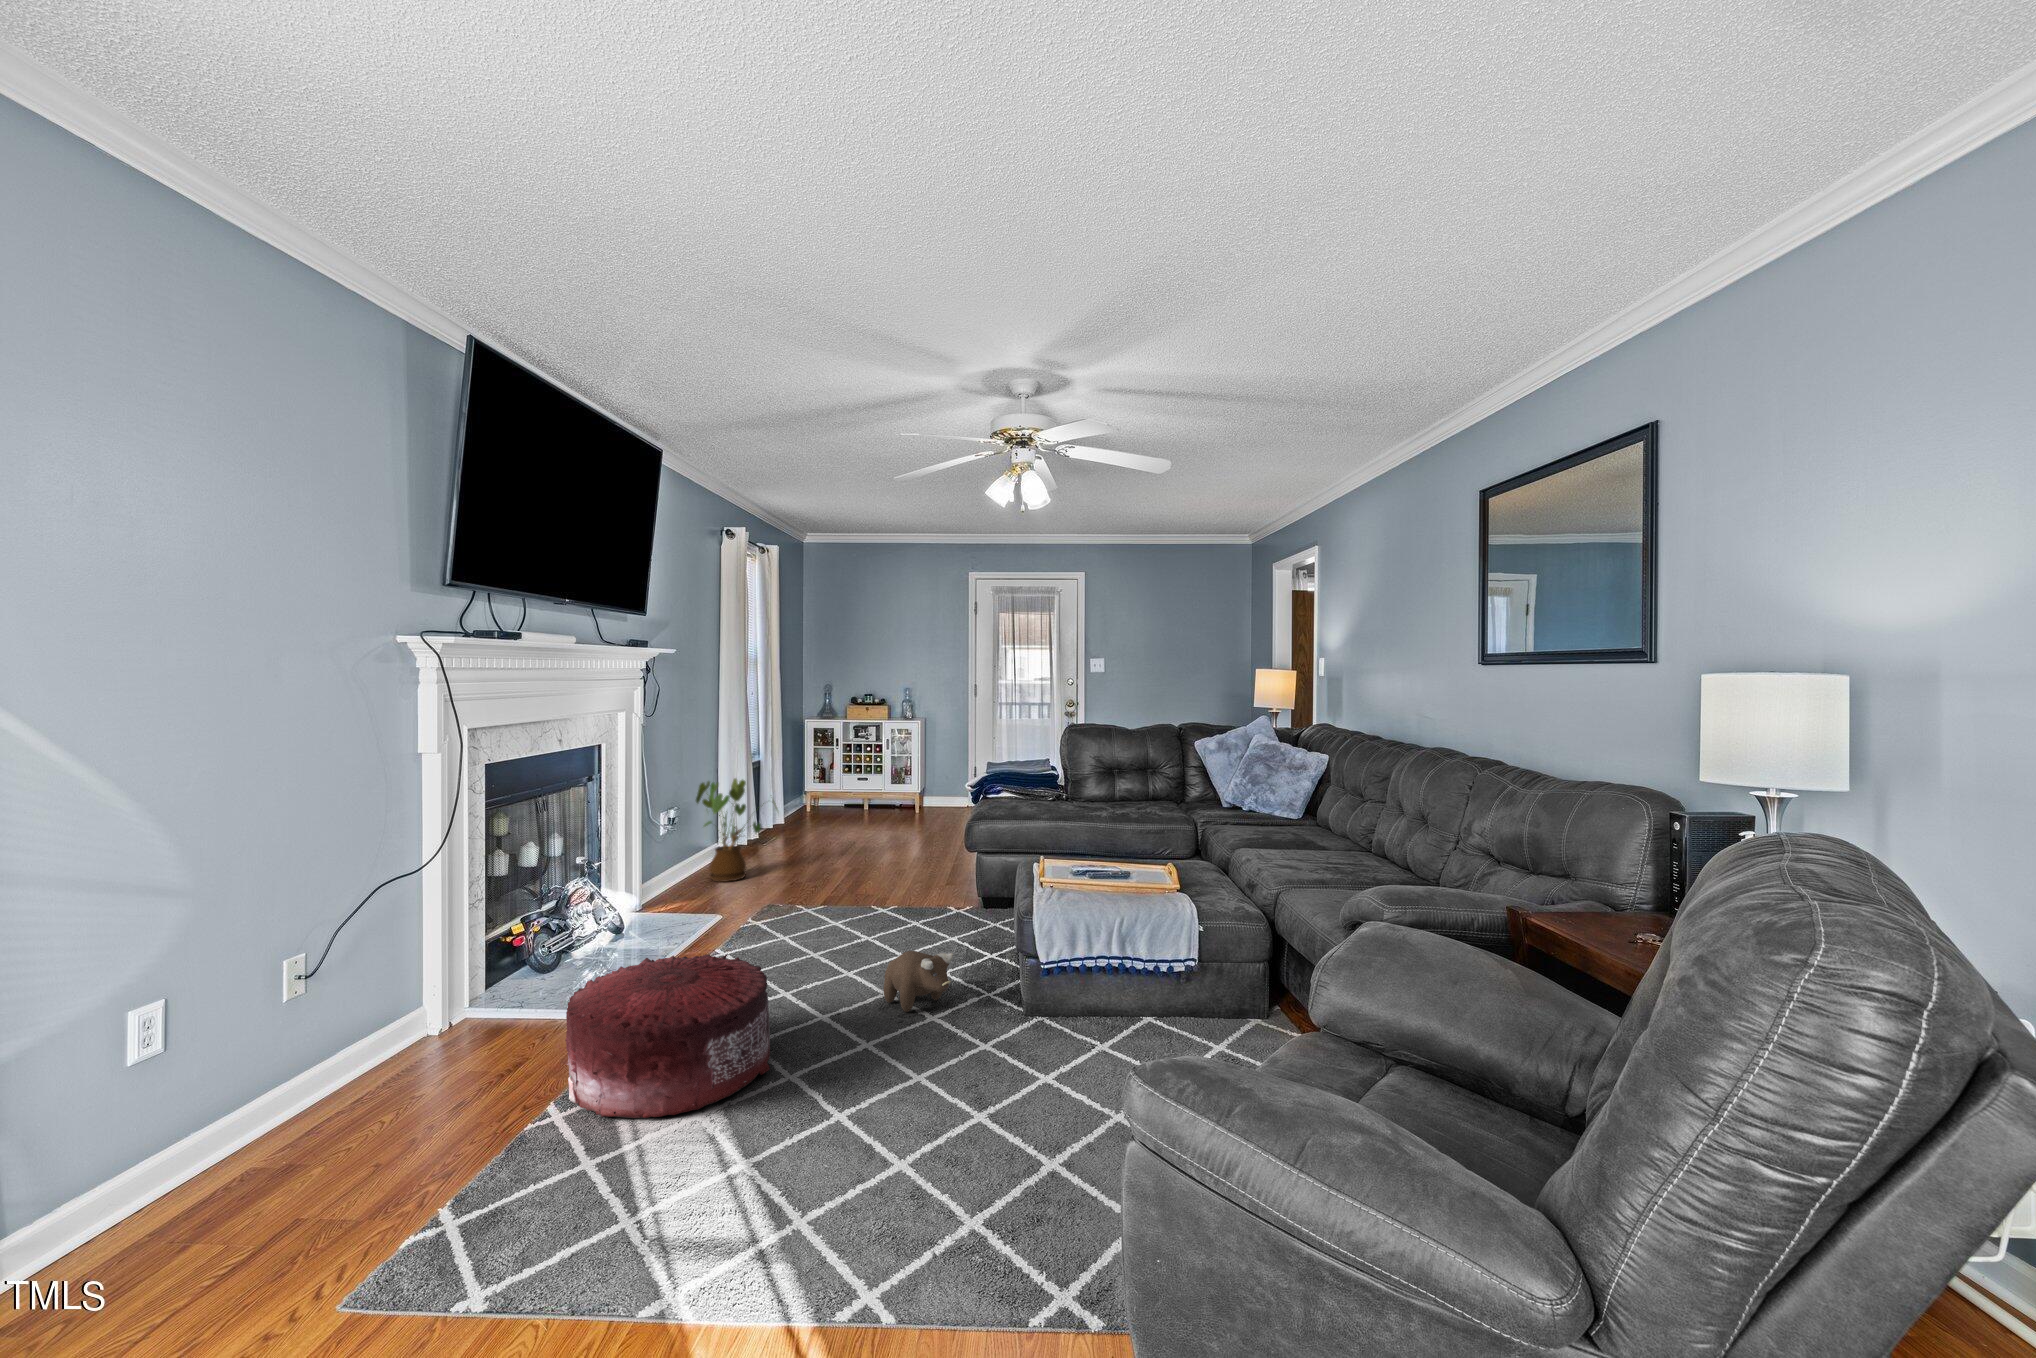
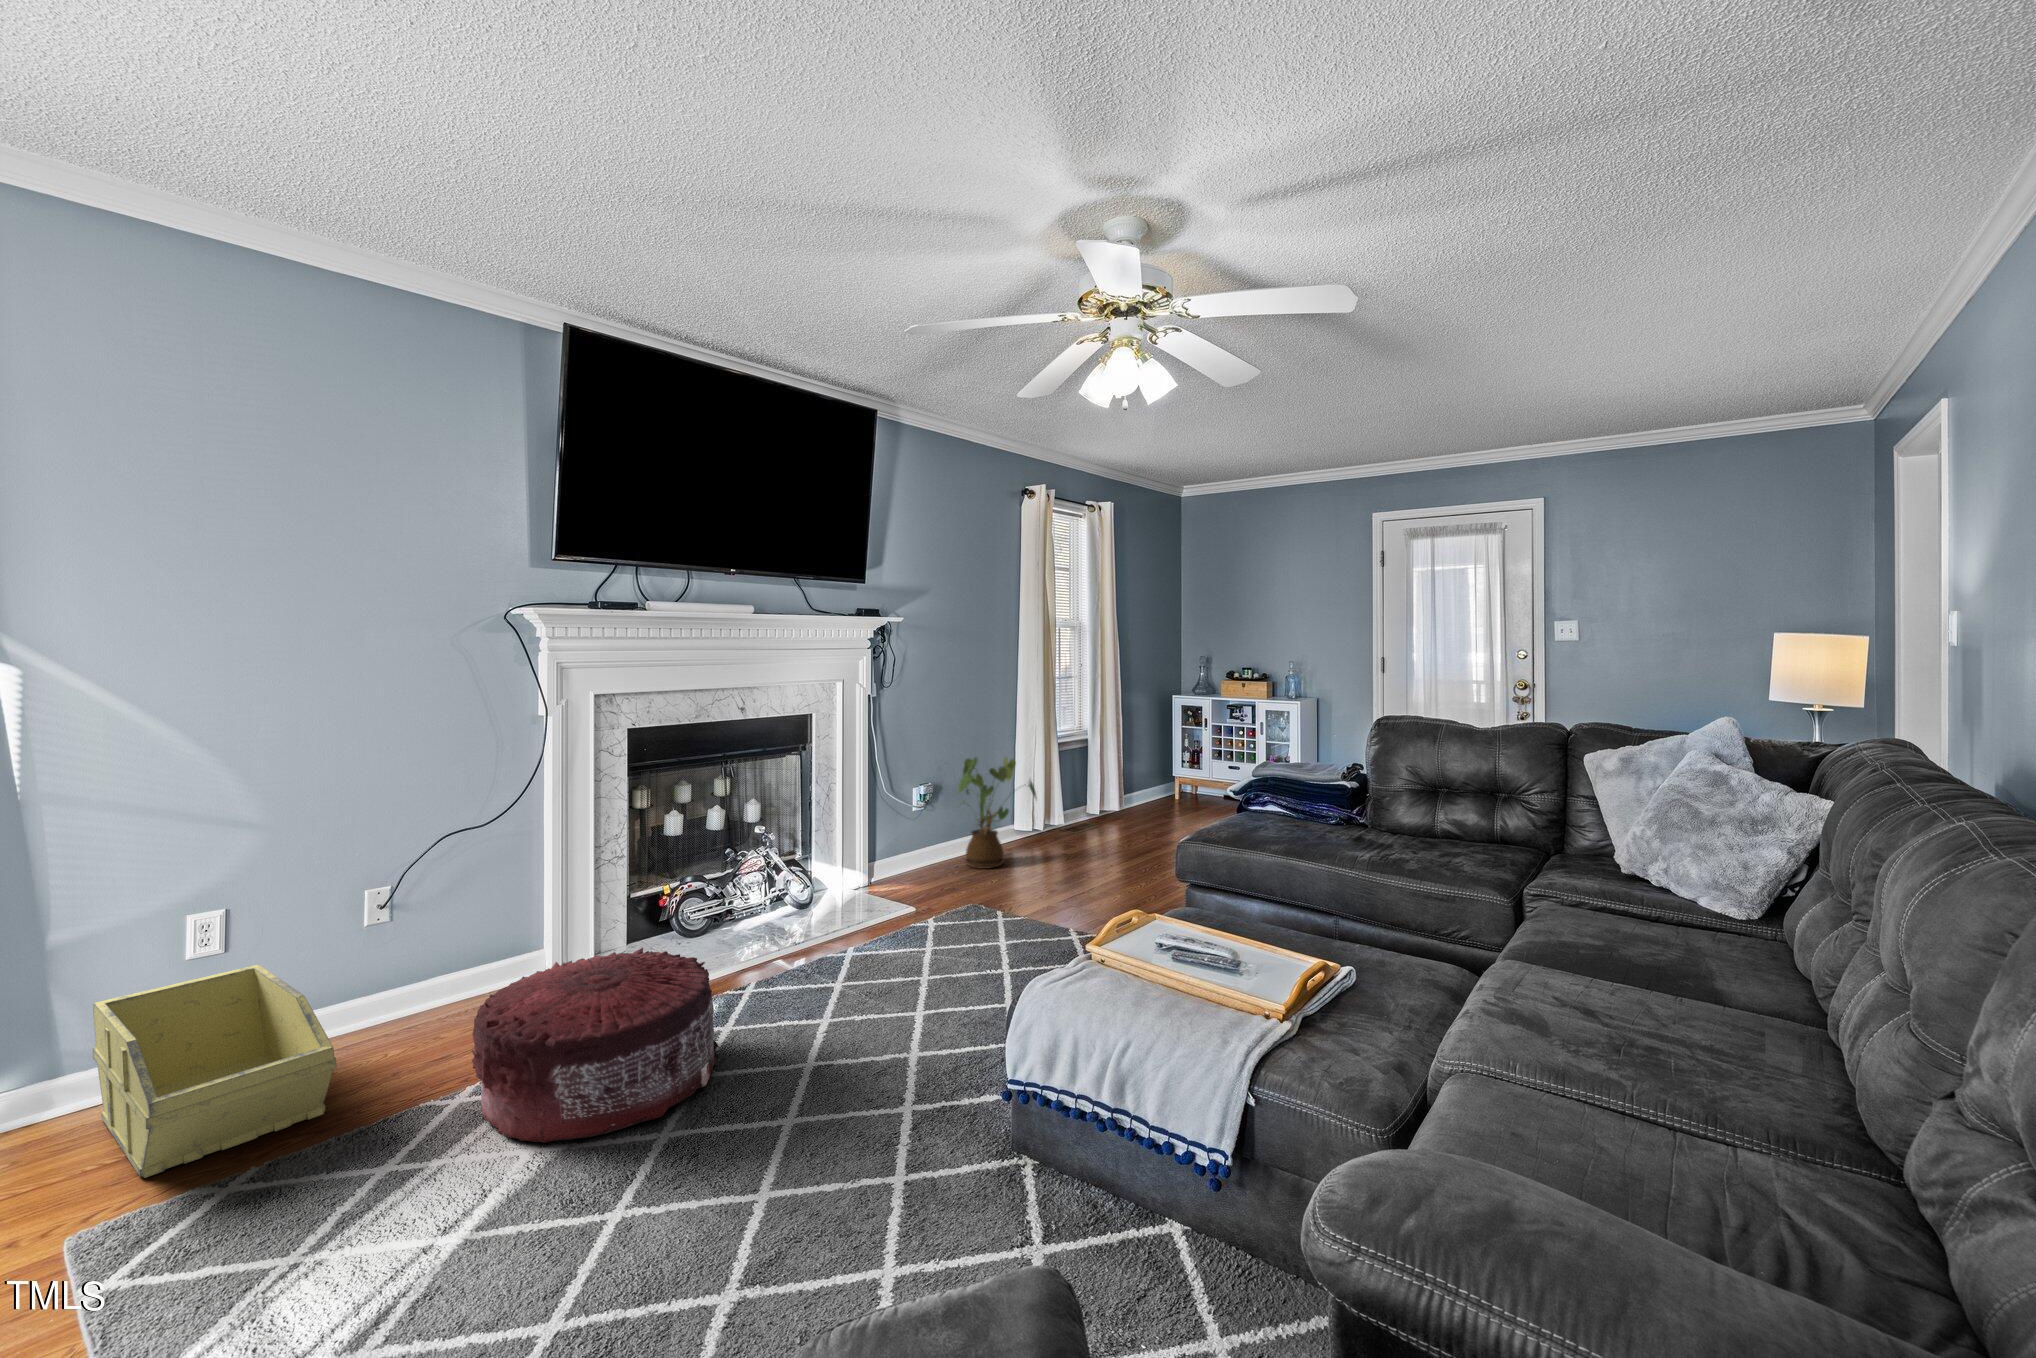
plush toy: present [884,951,953,1012] -> none [888,1006,964,1087]
storage bin: none [60,1056,451,1260] -> present [93,964,337,1178]

